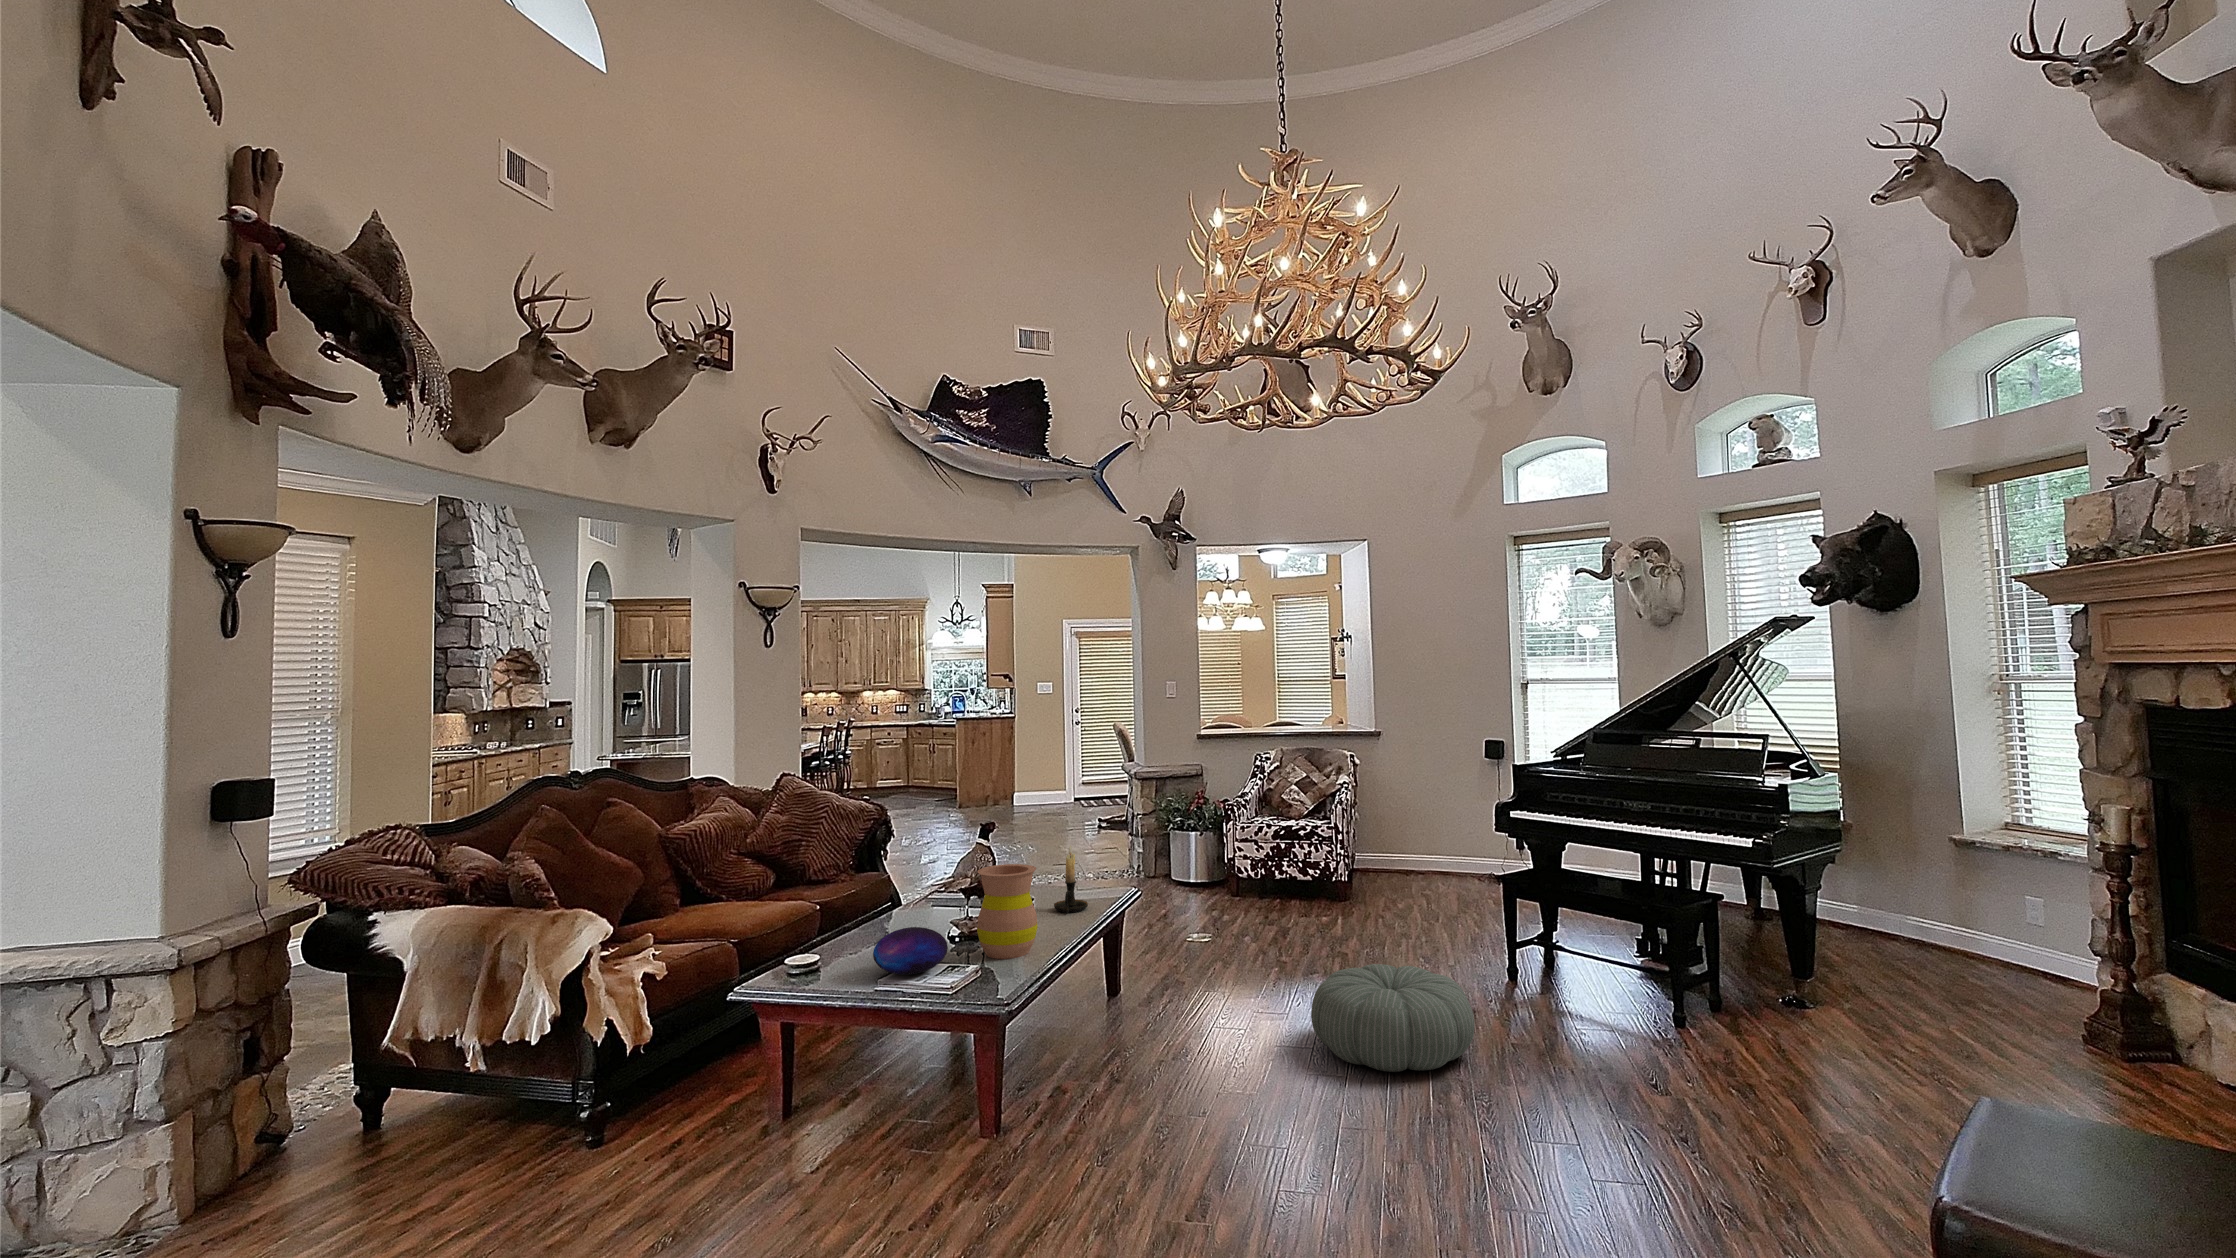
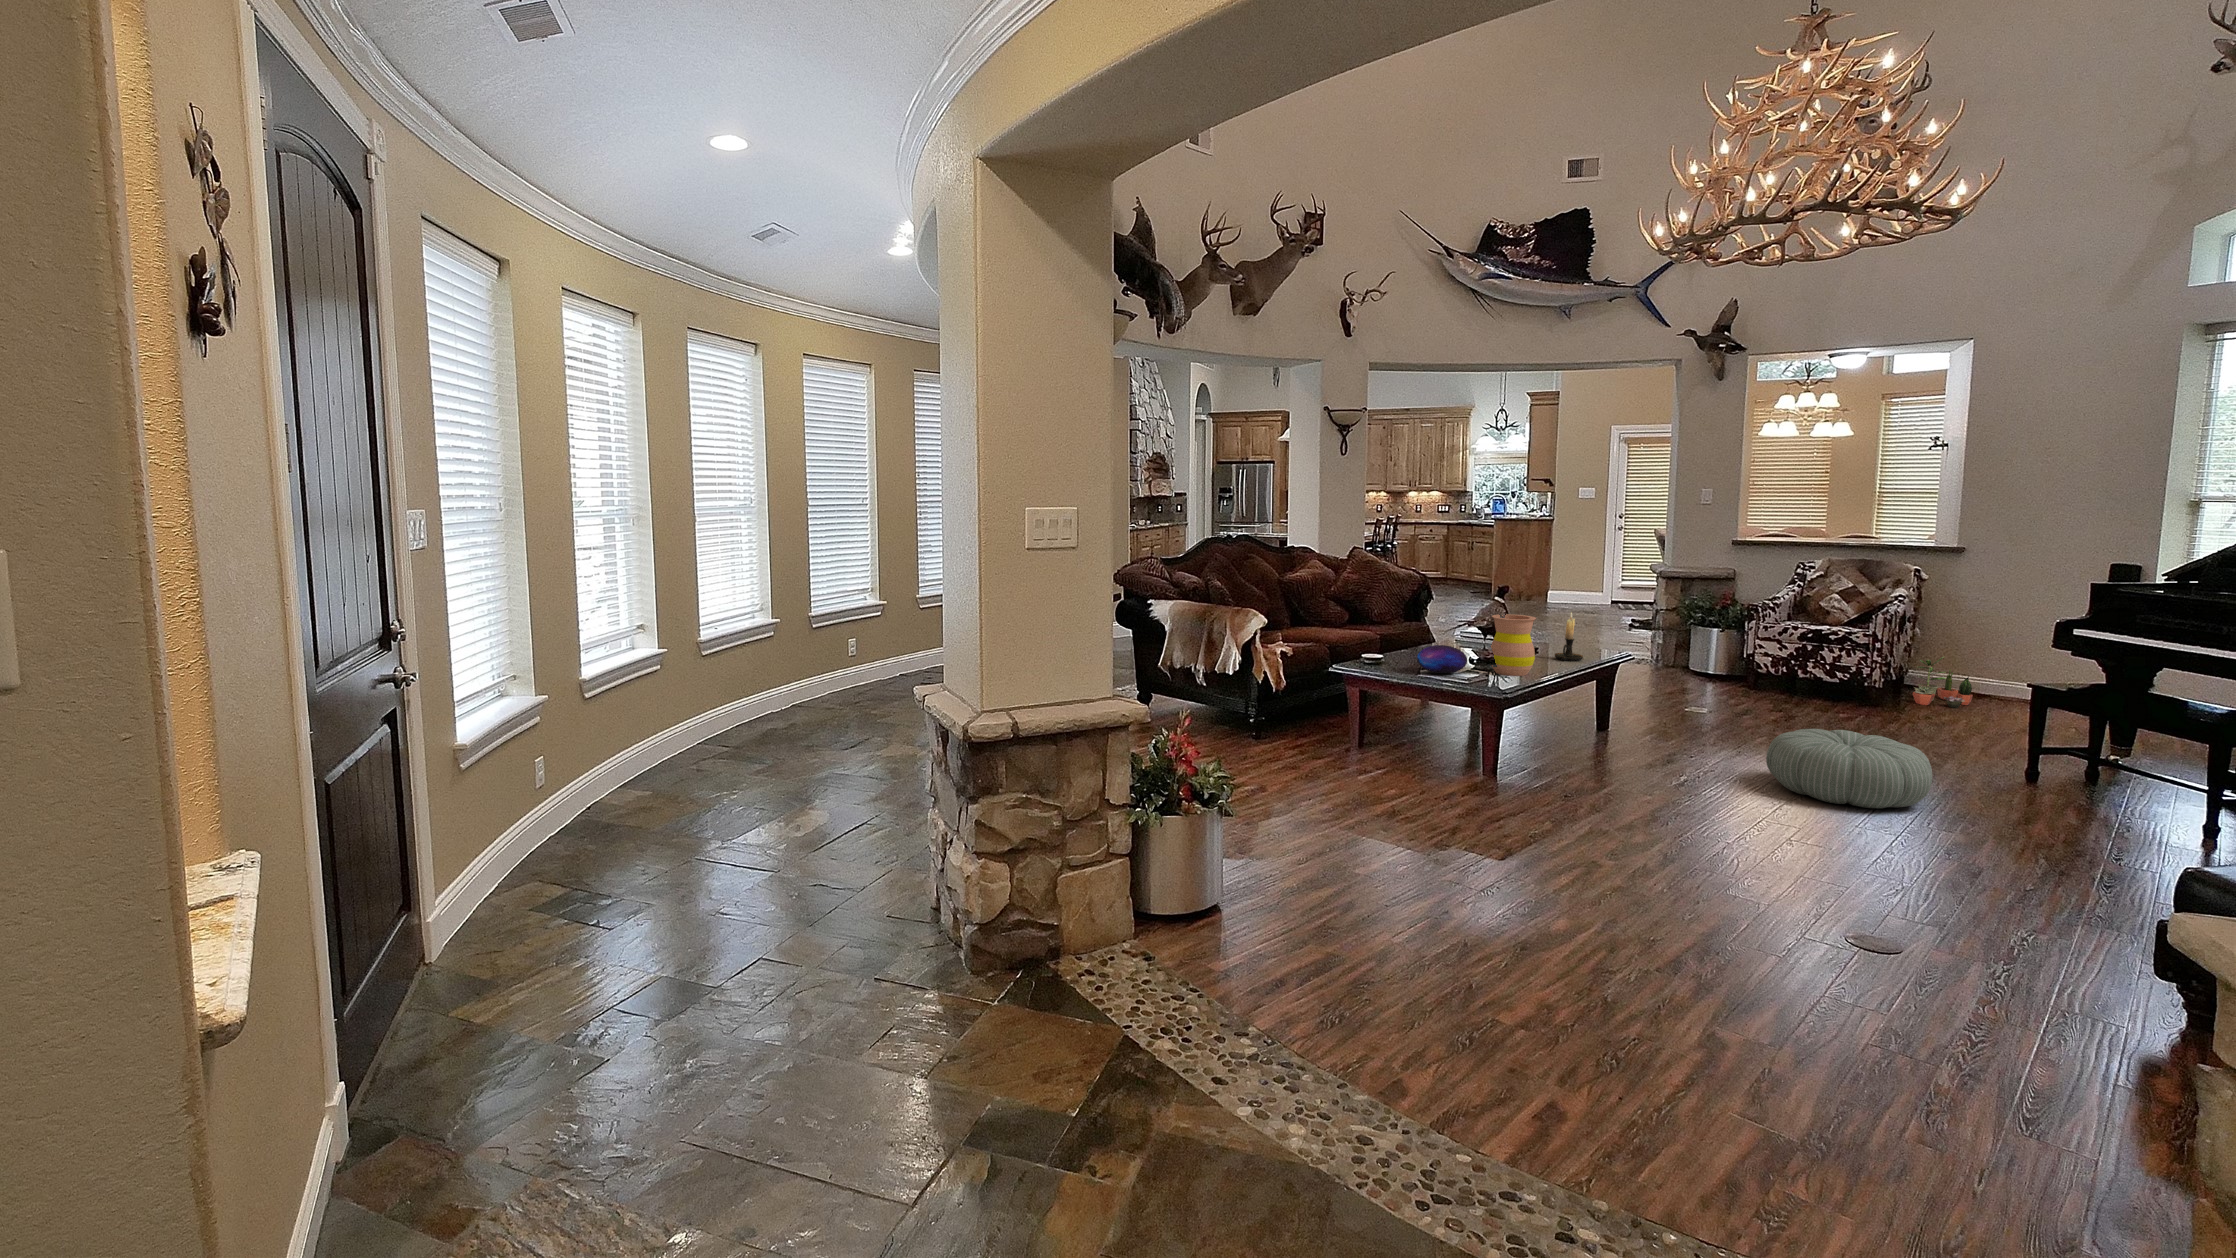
potted plant: none [1365,840,1410,893] -> present [1913,657,1973,708]

